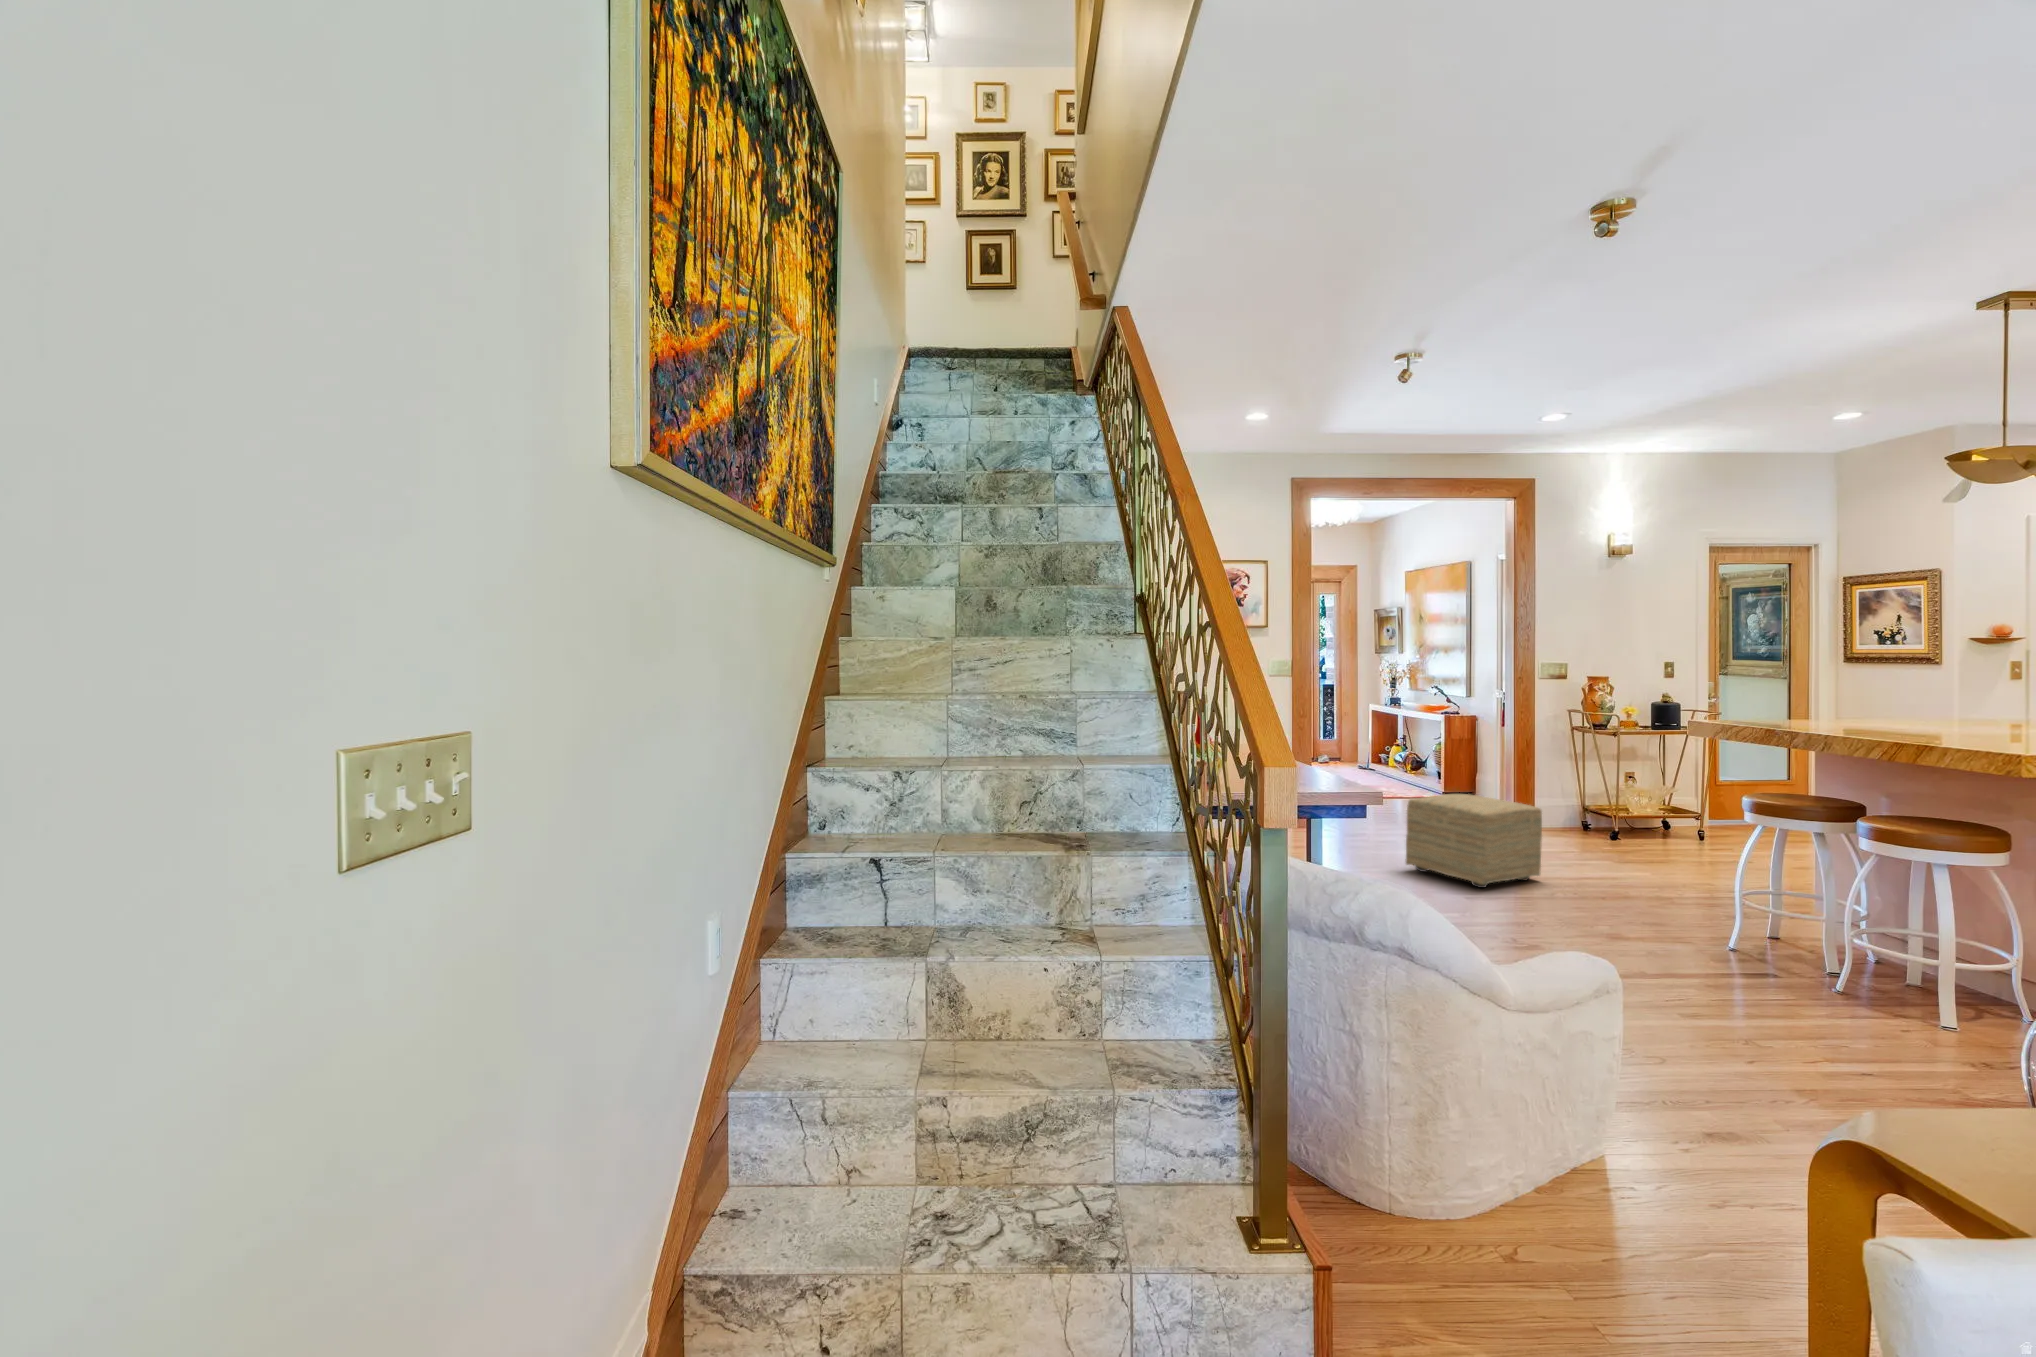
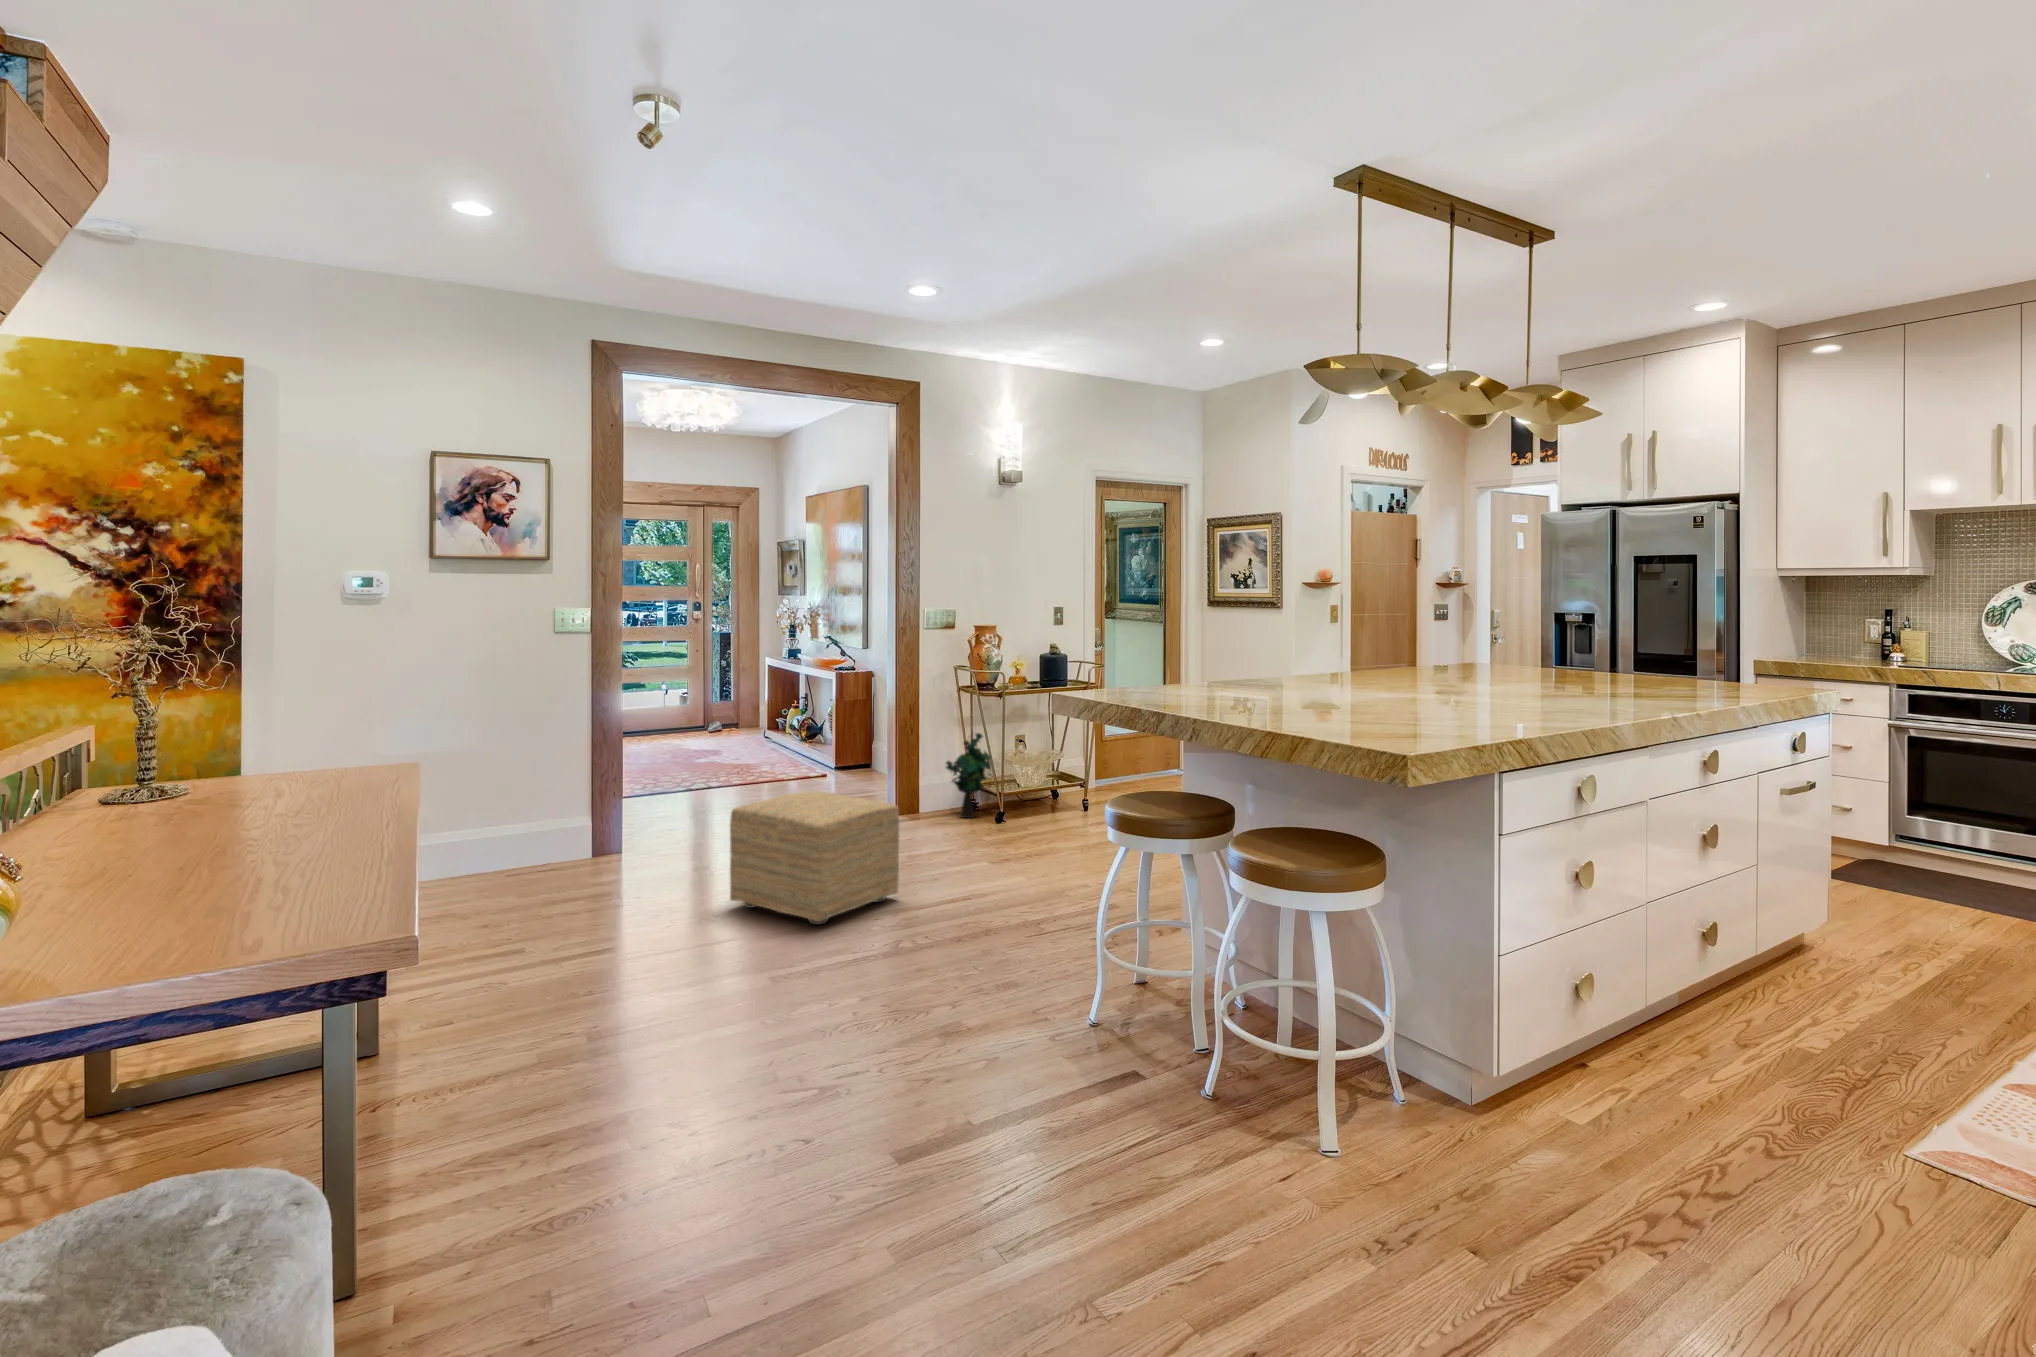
decorative plant: none [1559,765,1607,835] -> present [946,733,991,818]

